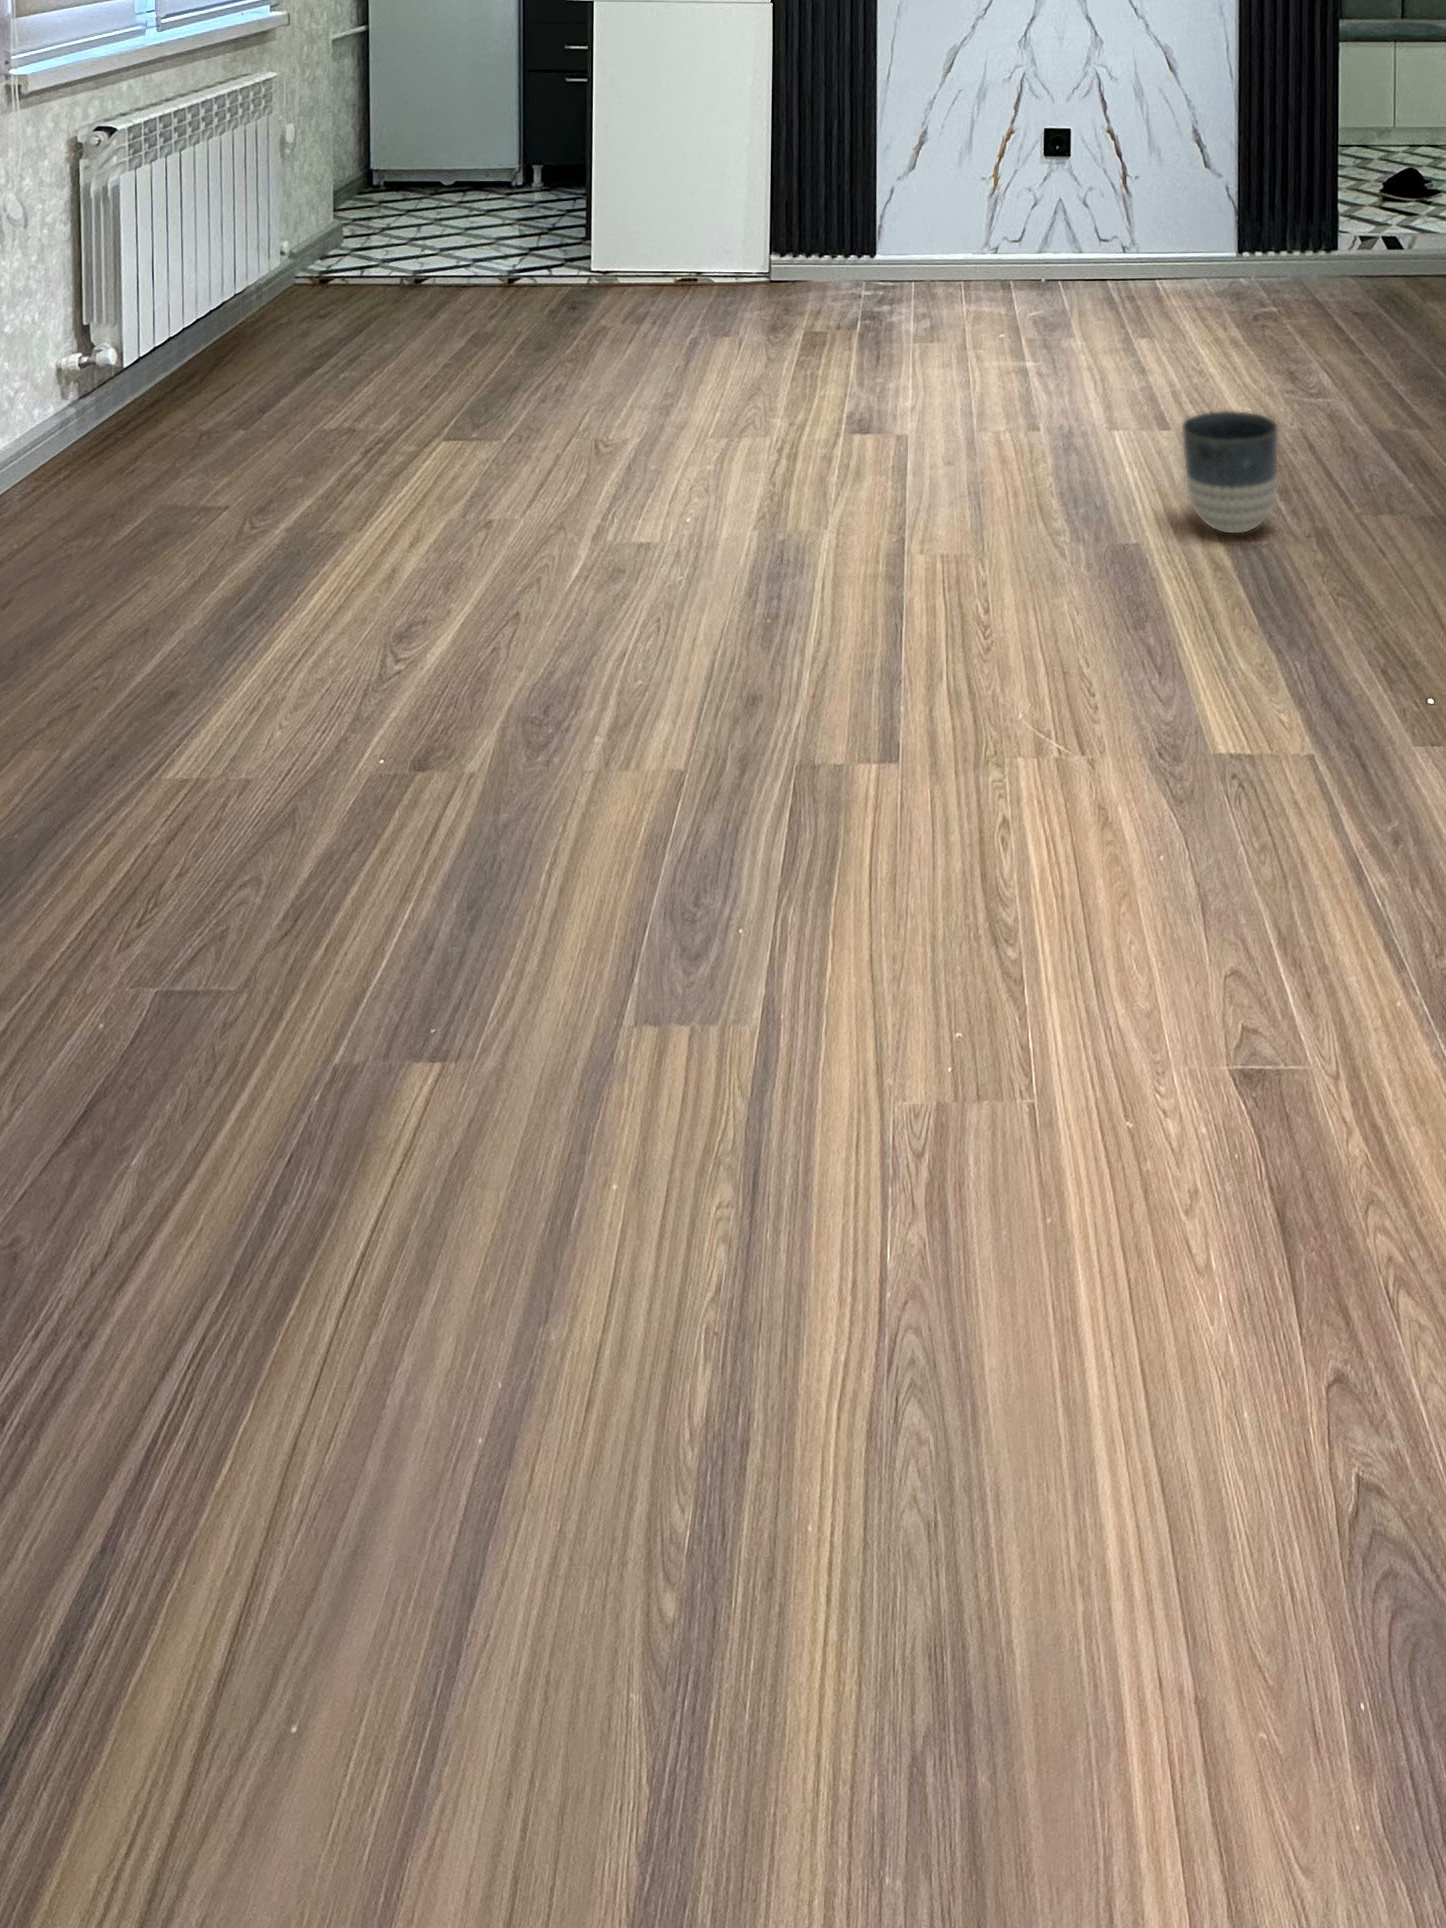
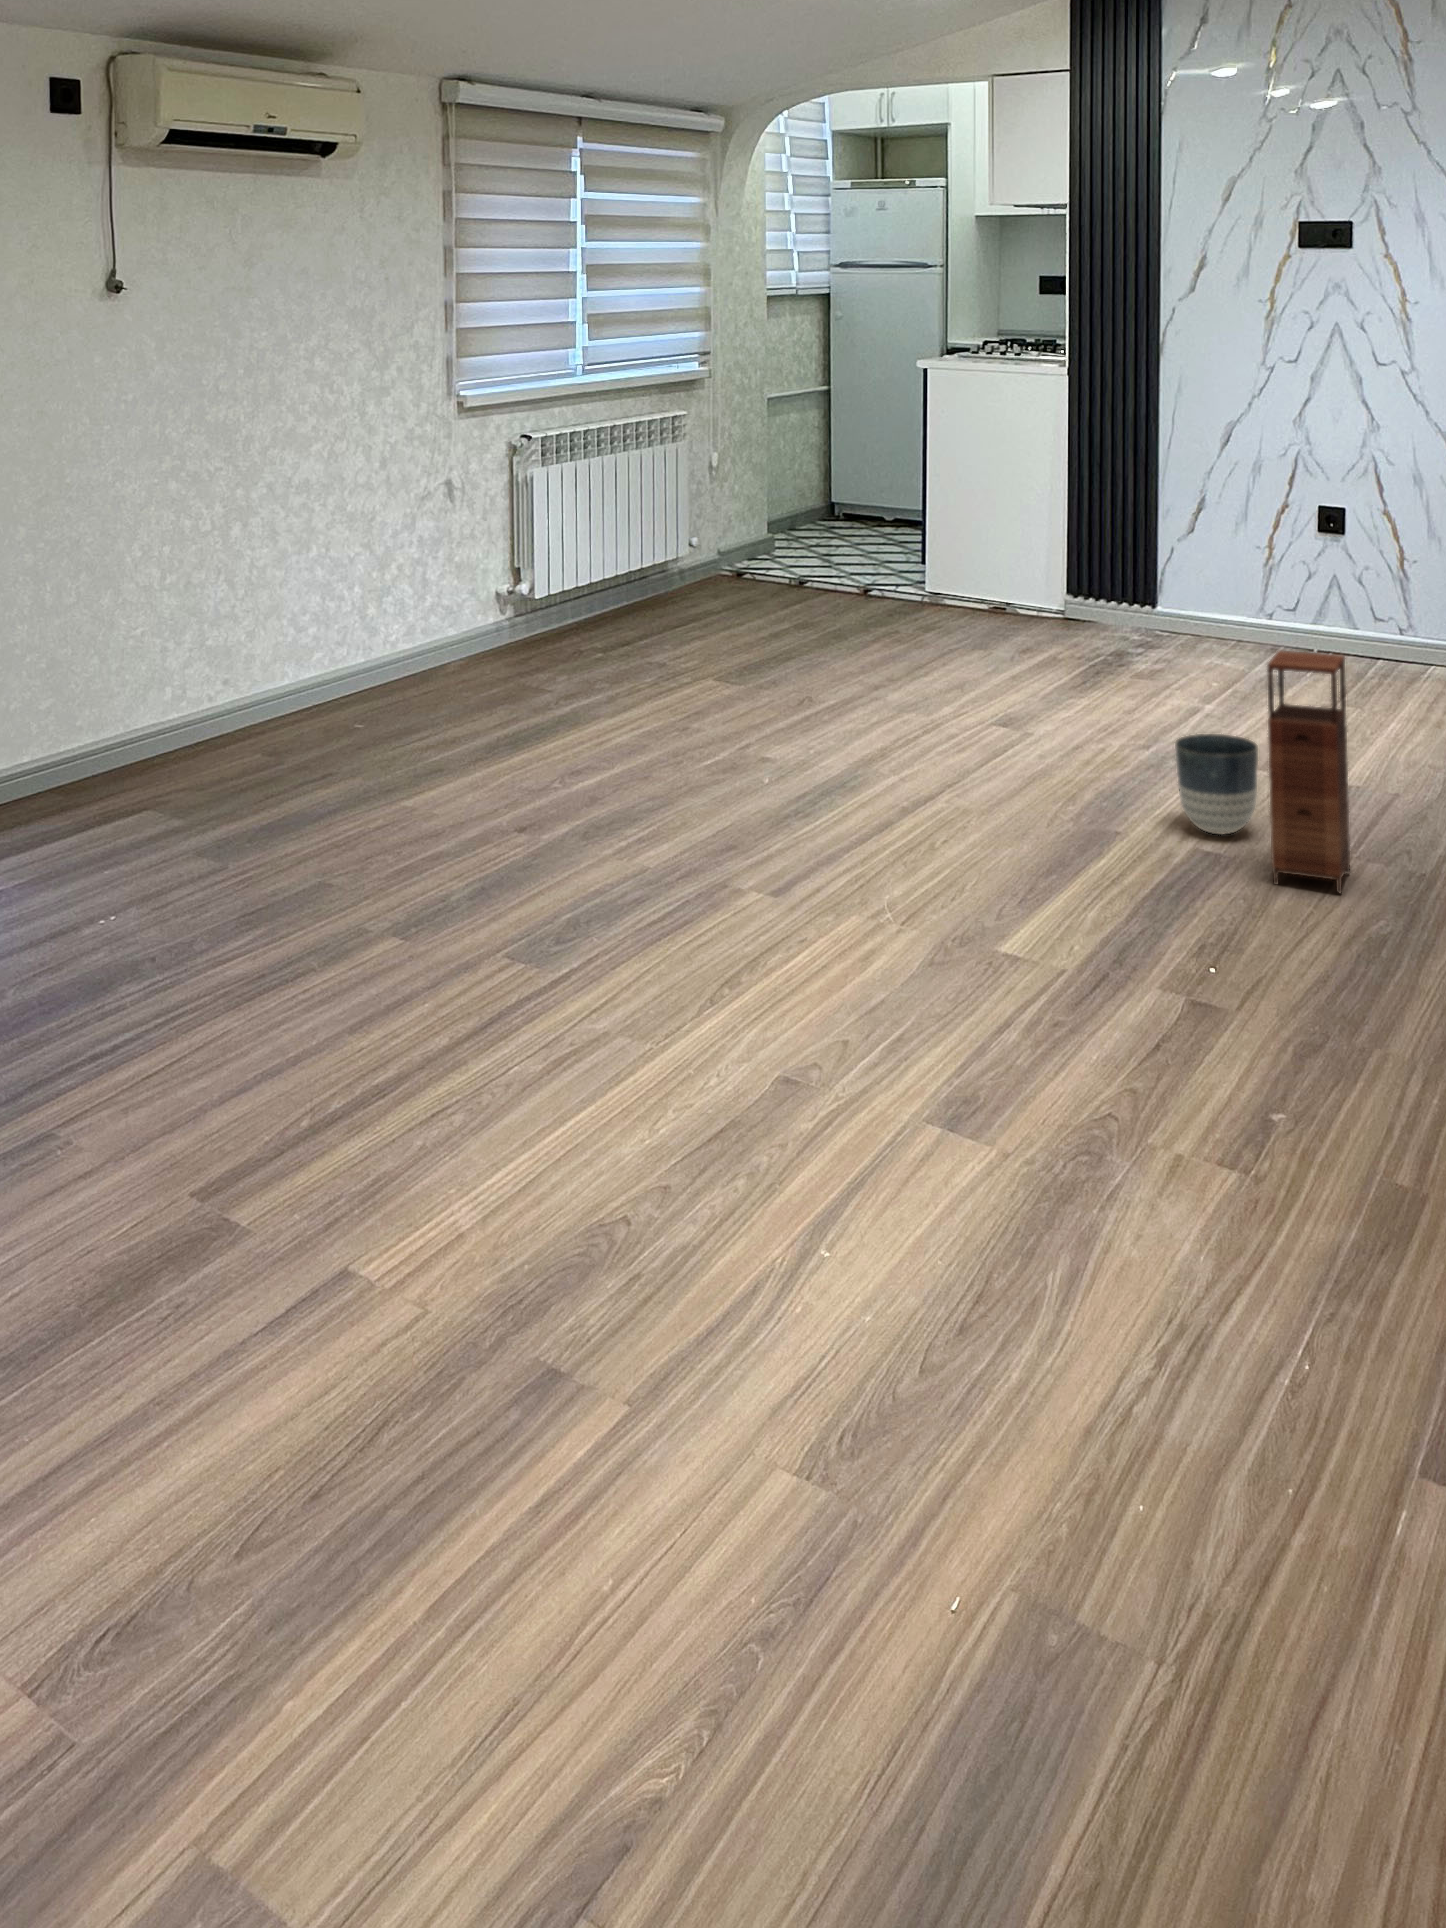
storage cabinet: none [1330,301,1437,584] -> present [1267,651,1350,893]

